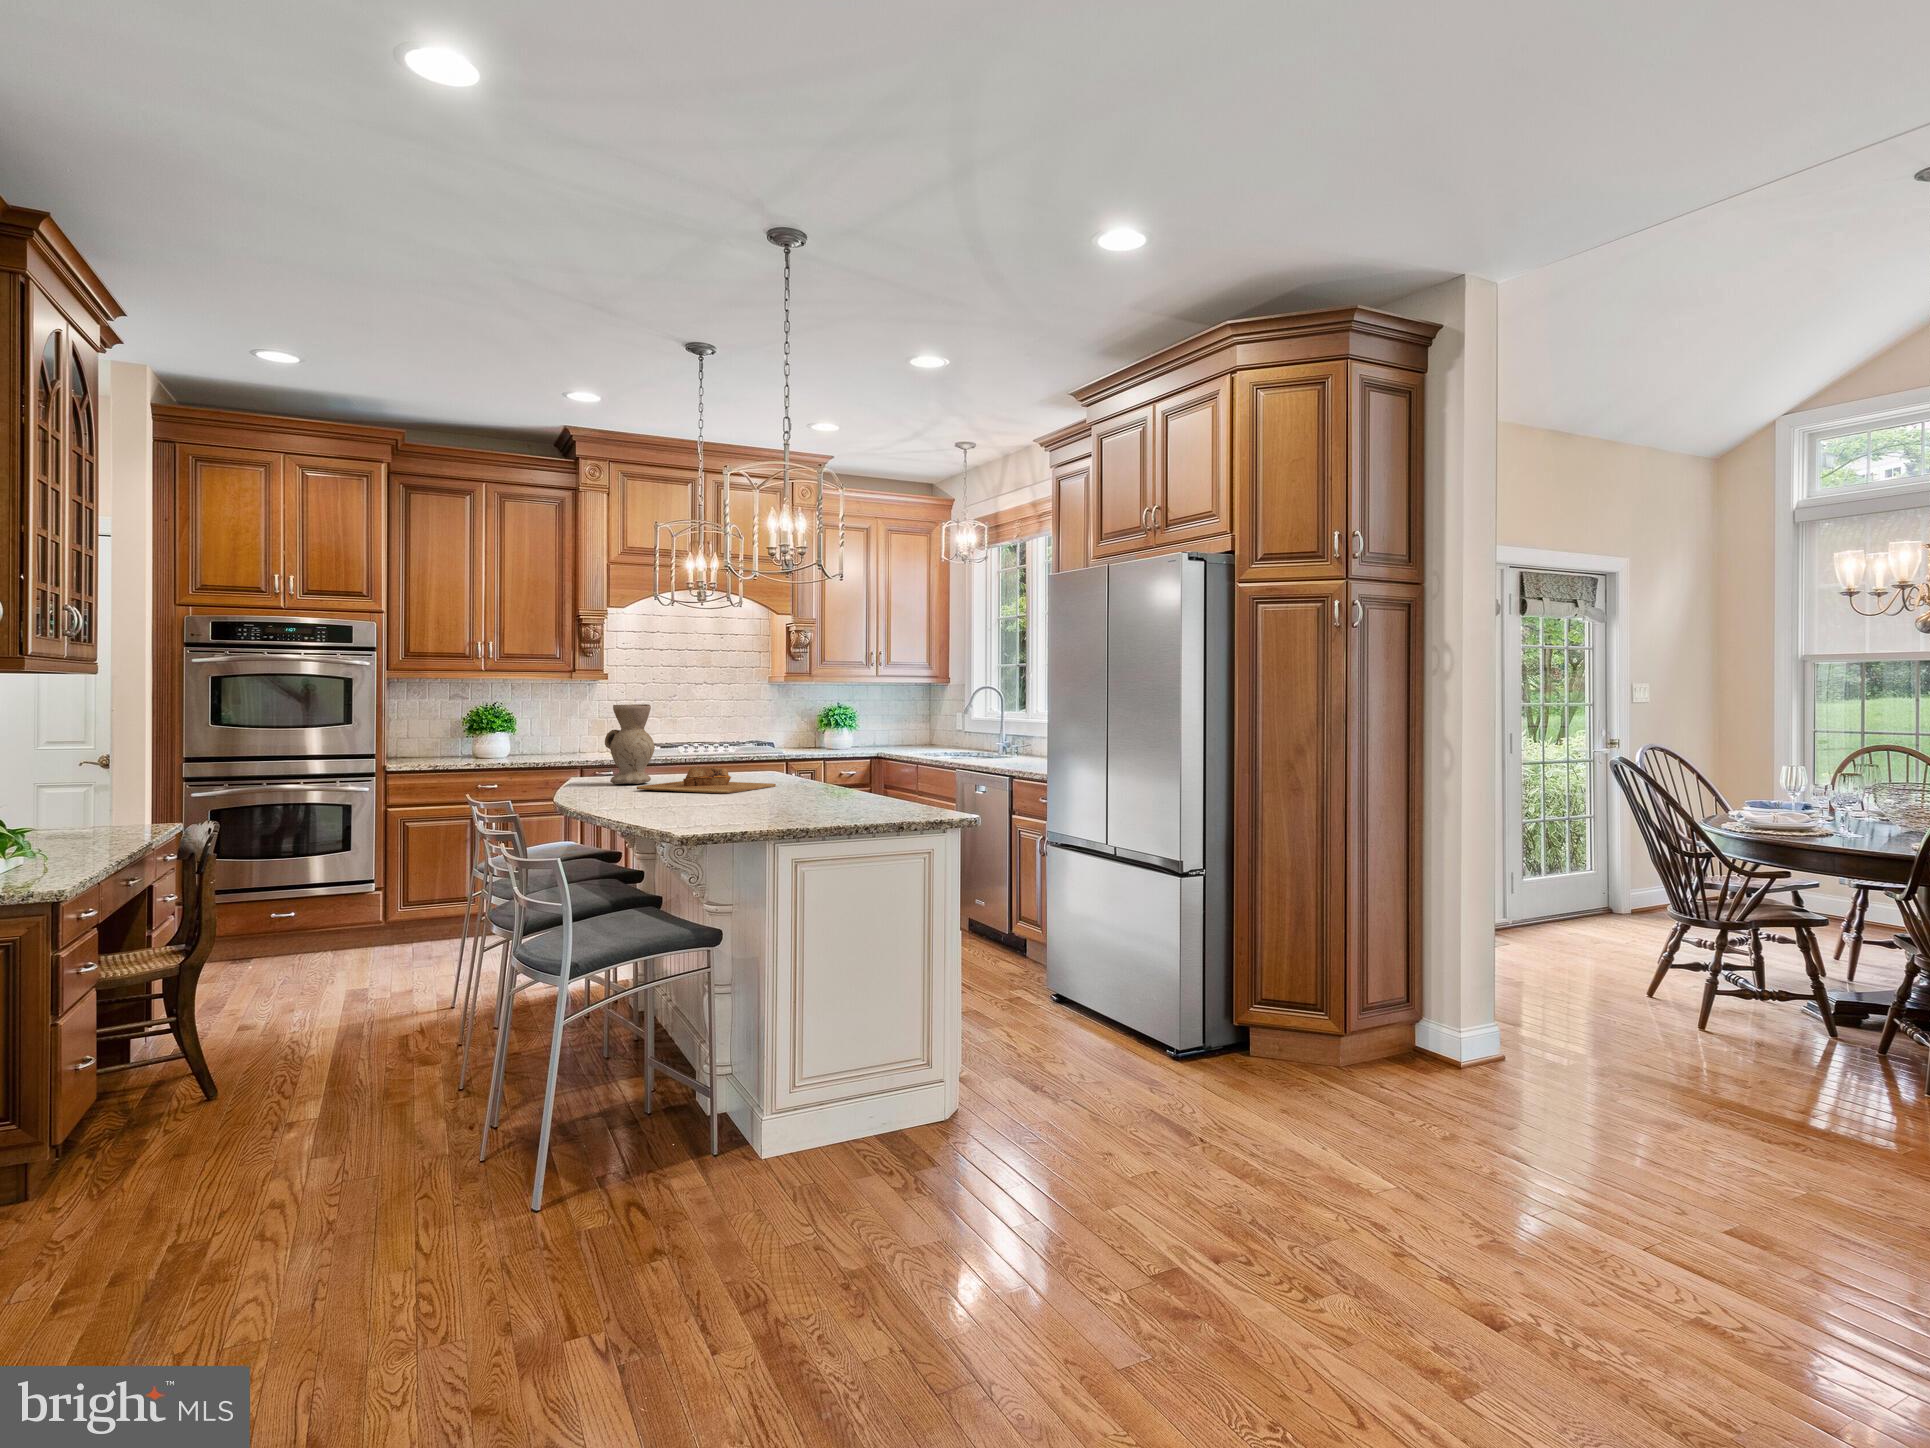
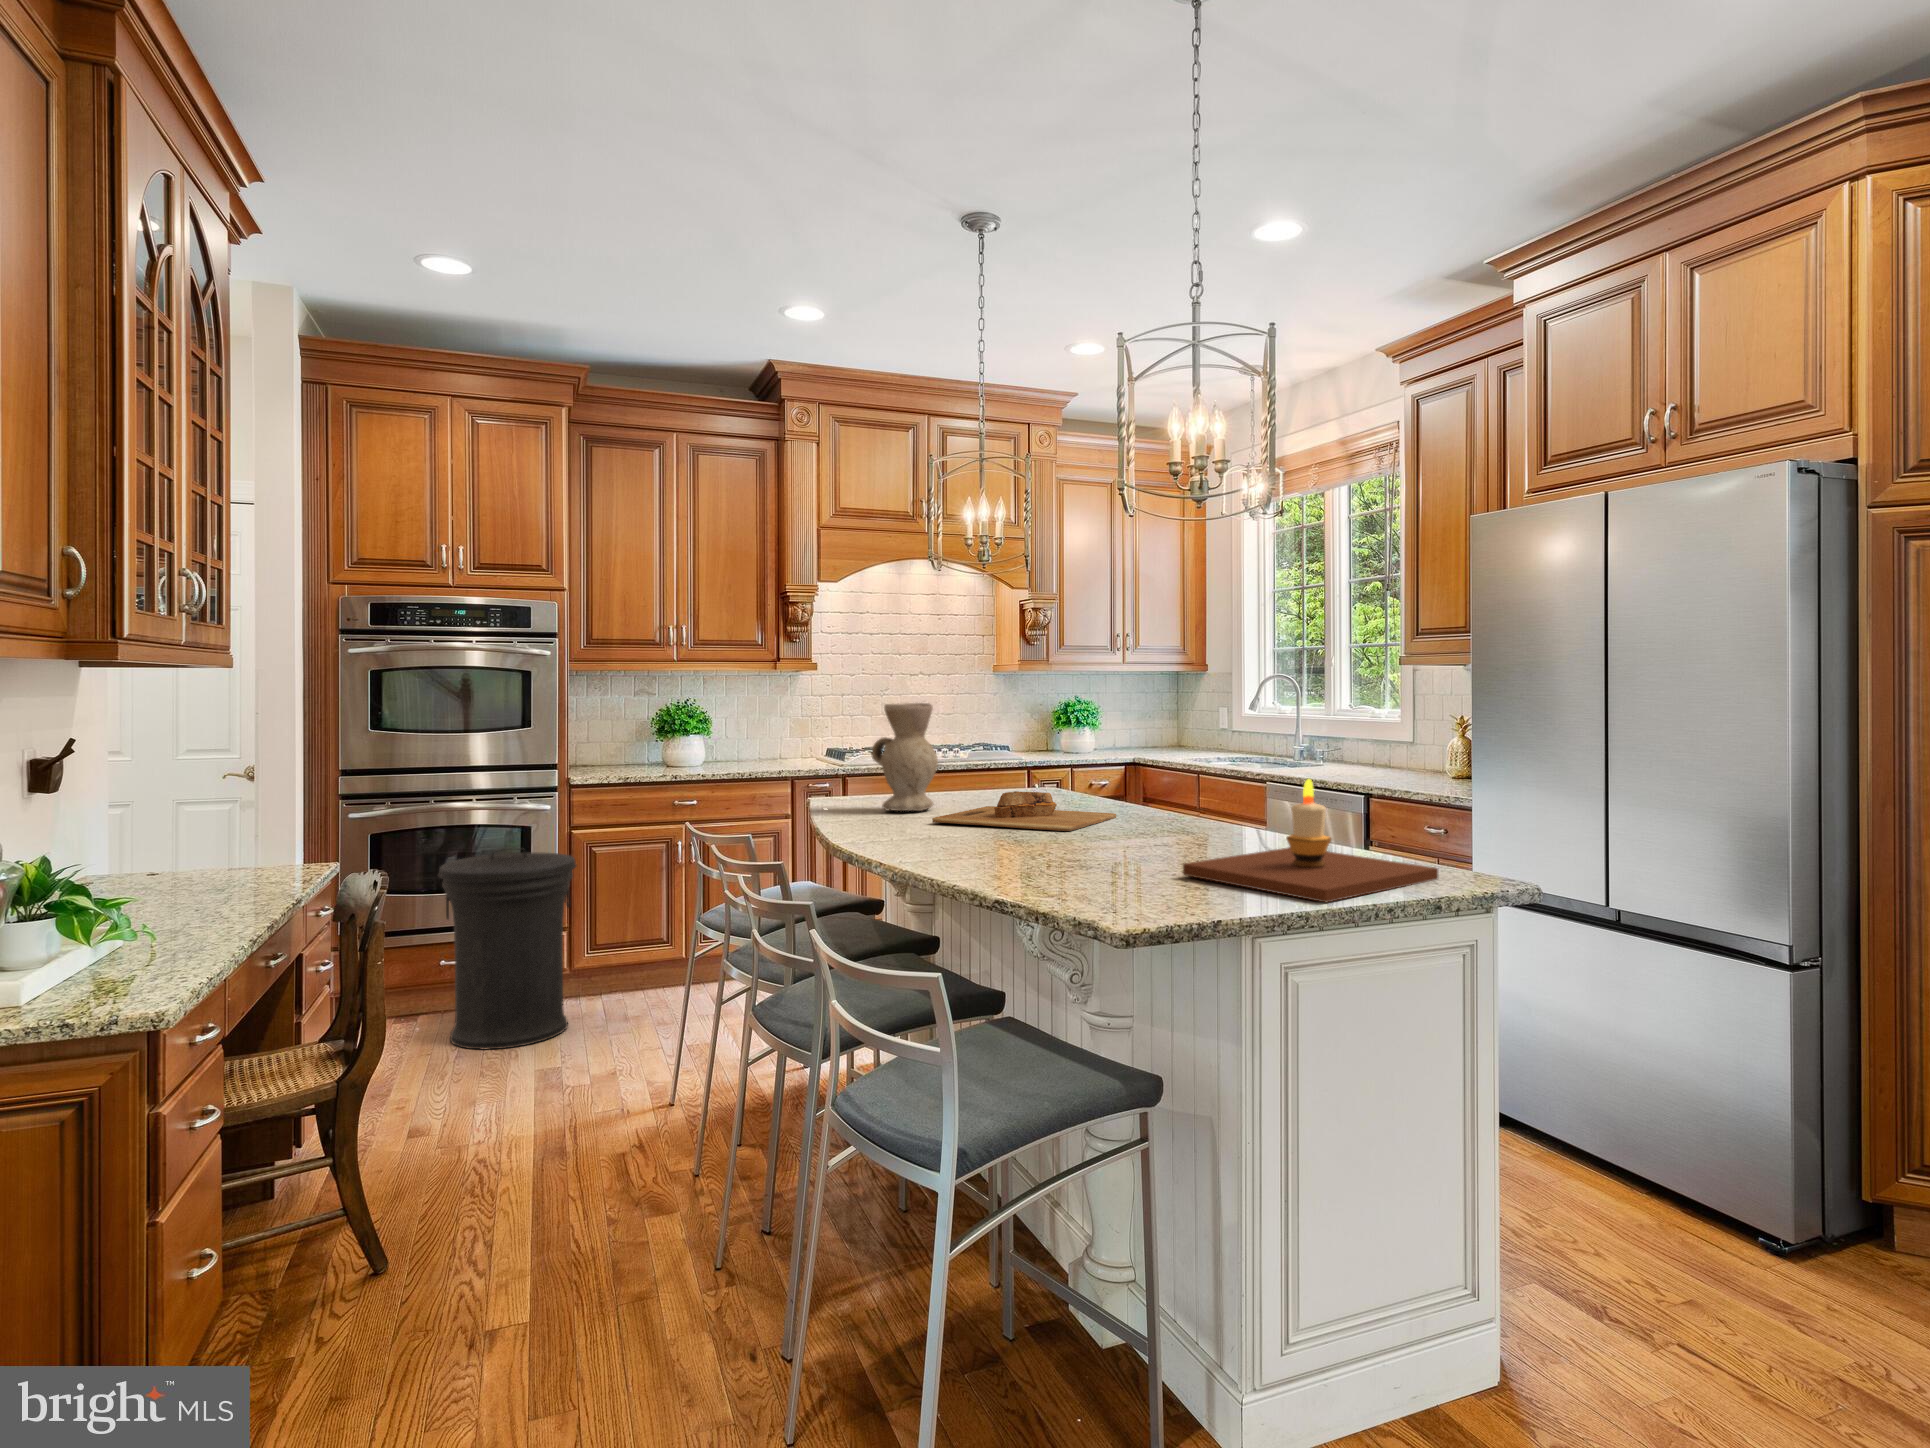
candle: none [755,750,912,822] -> present [1183,779,1438,902]
trash can: none [267,821,386,980] -> present [438,847,576,1050]

